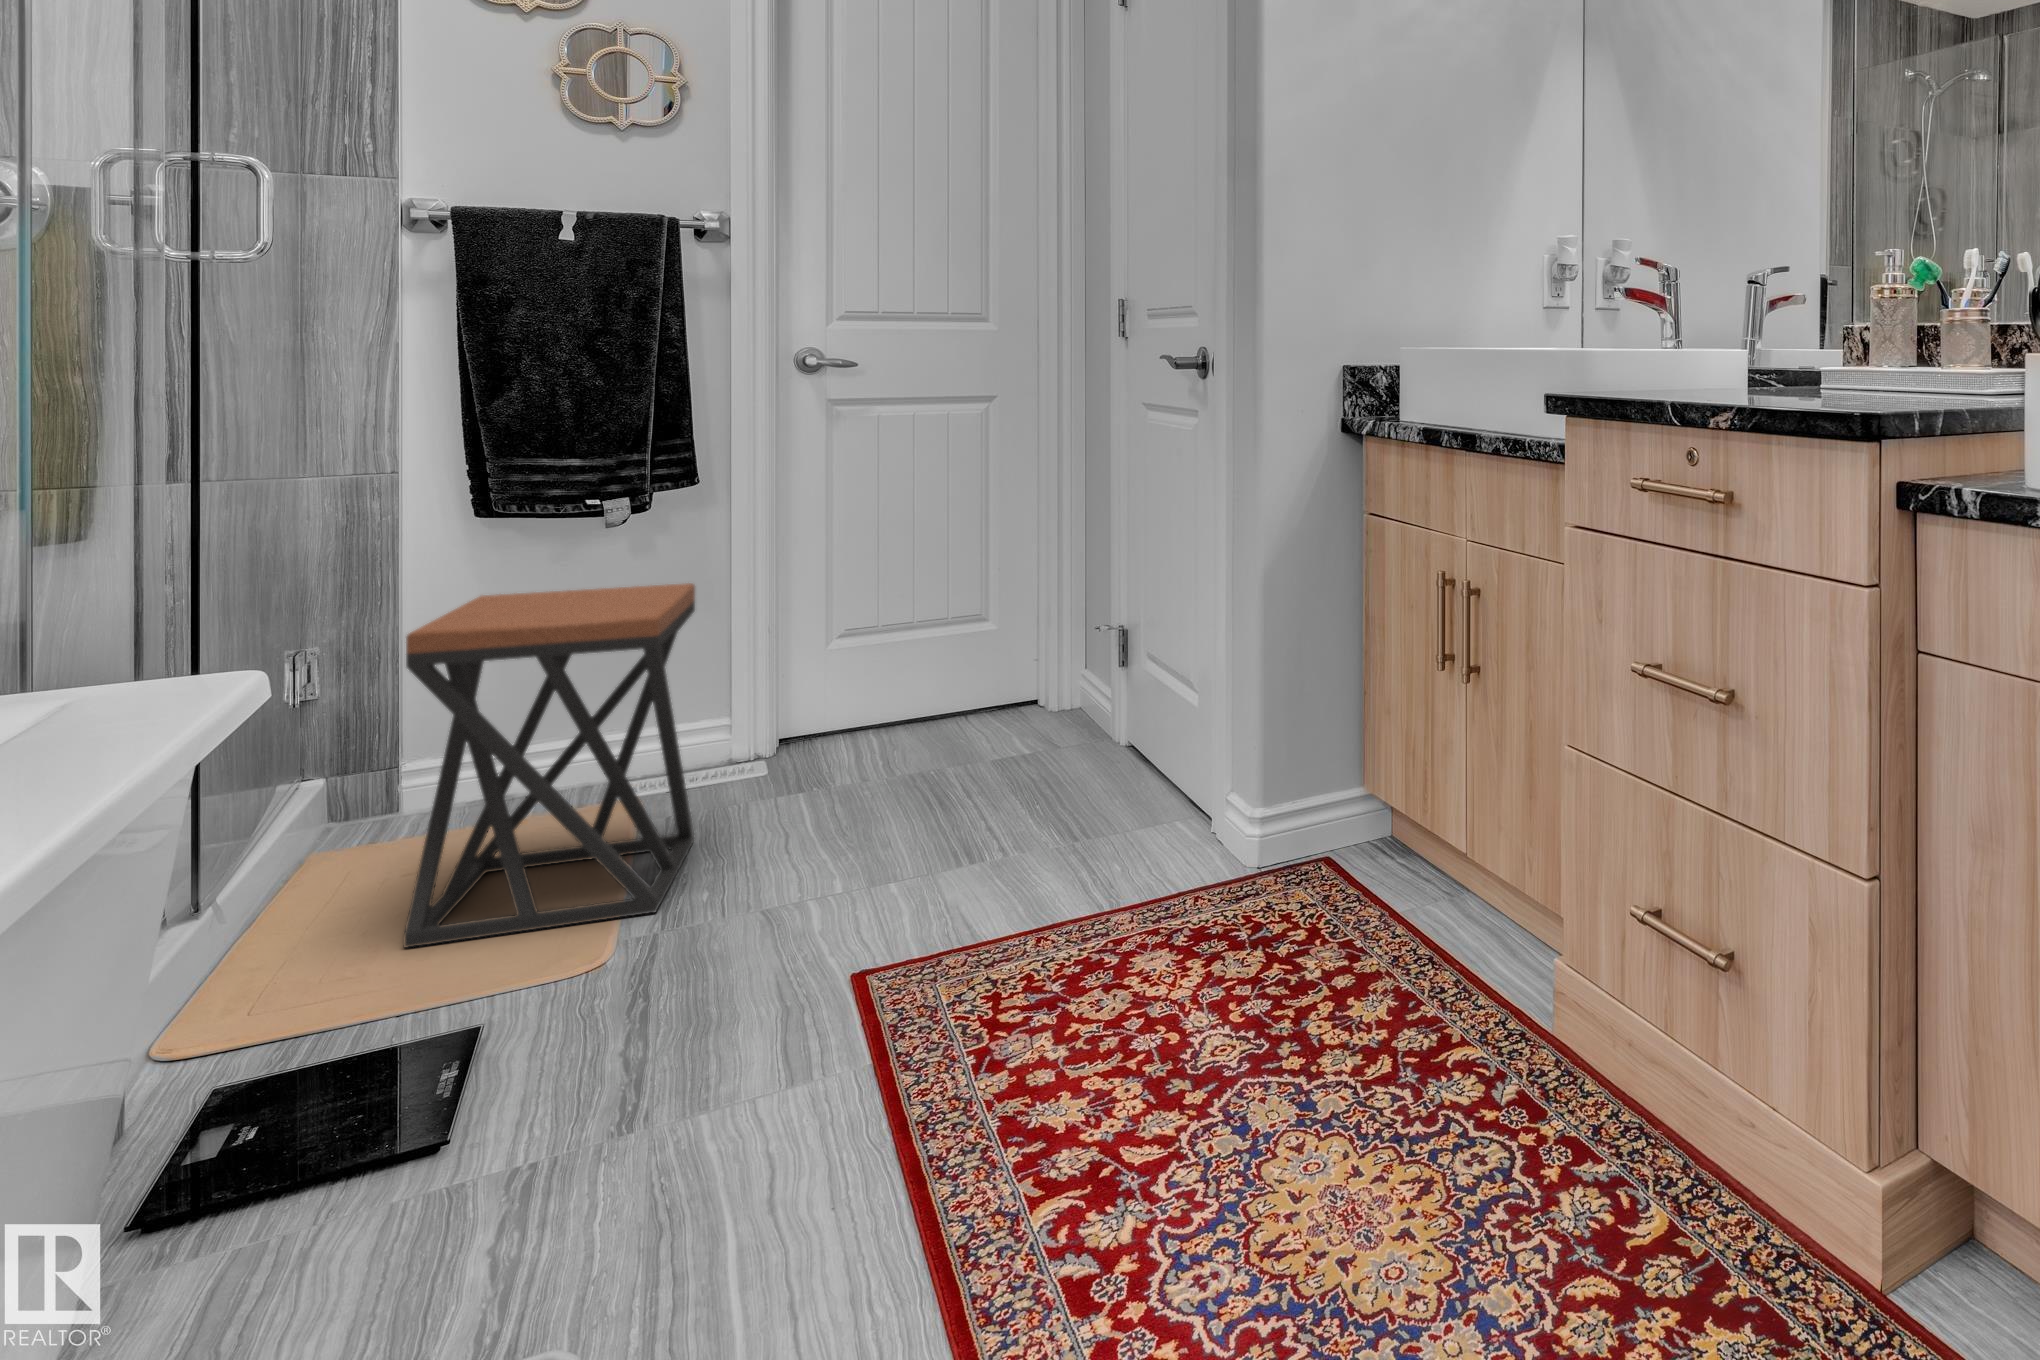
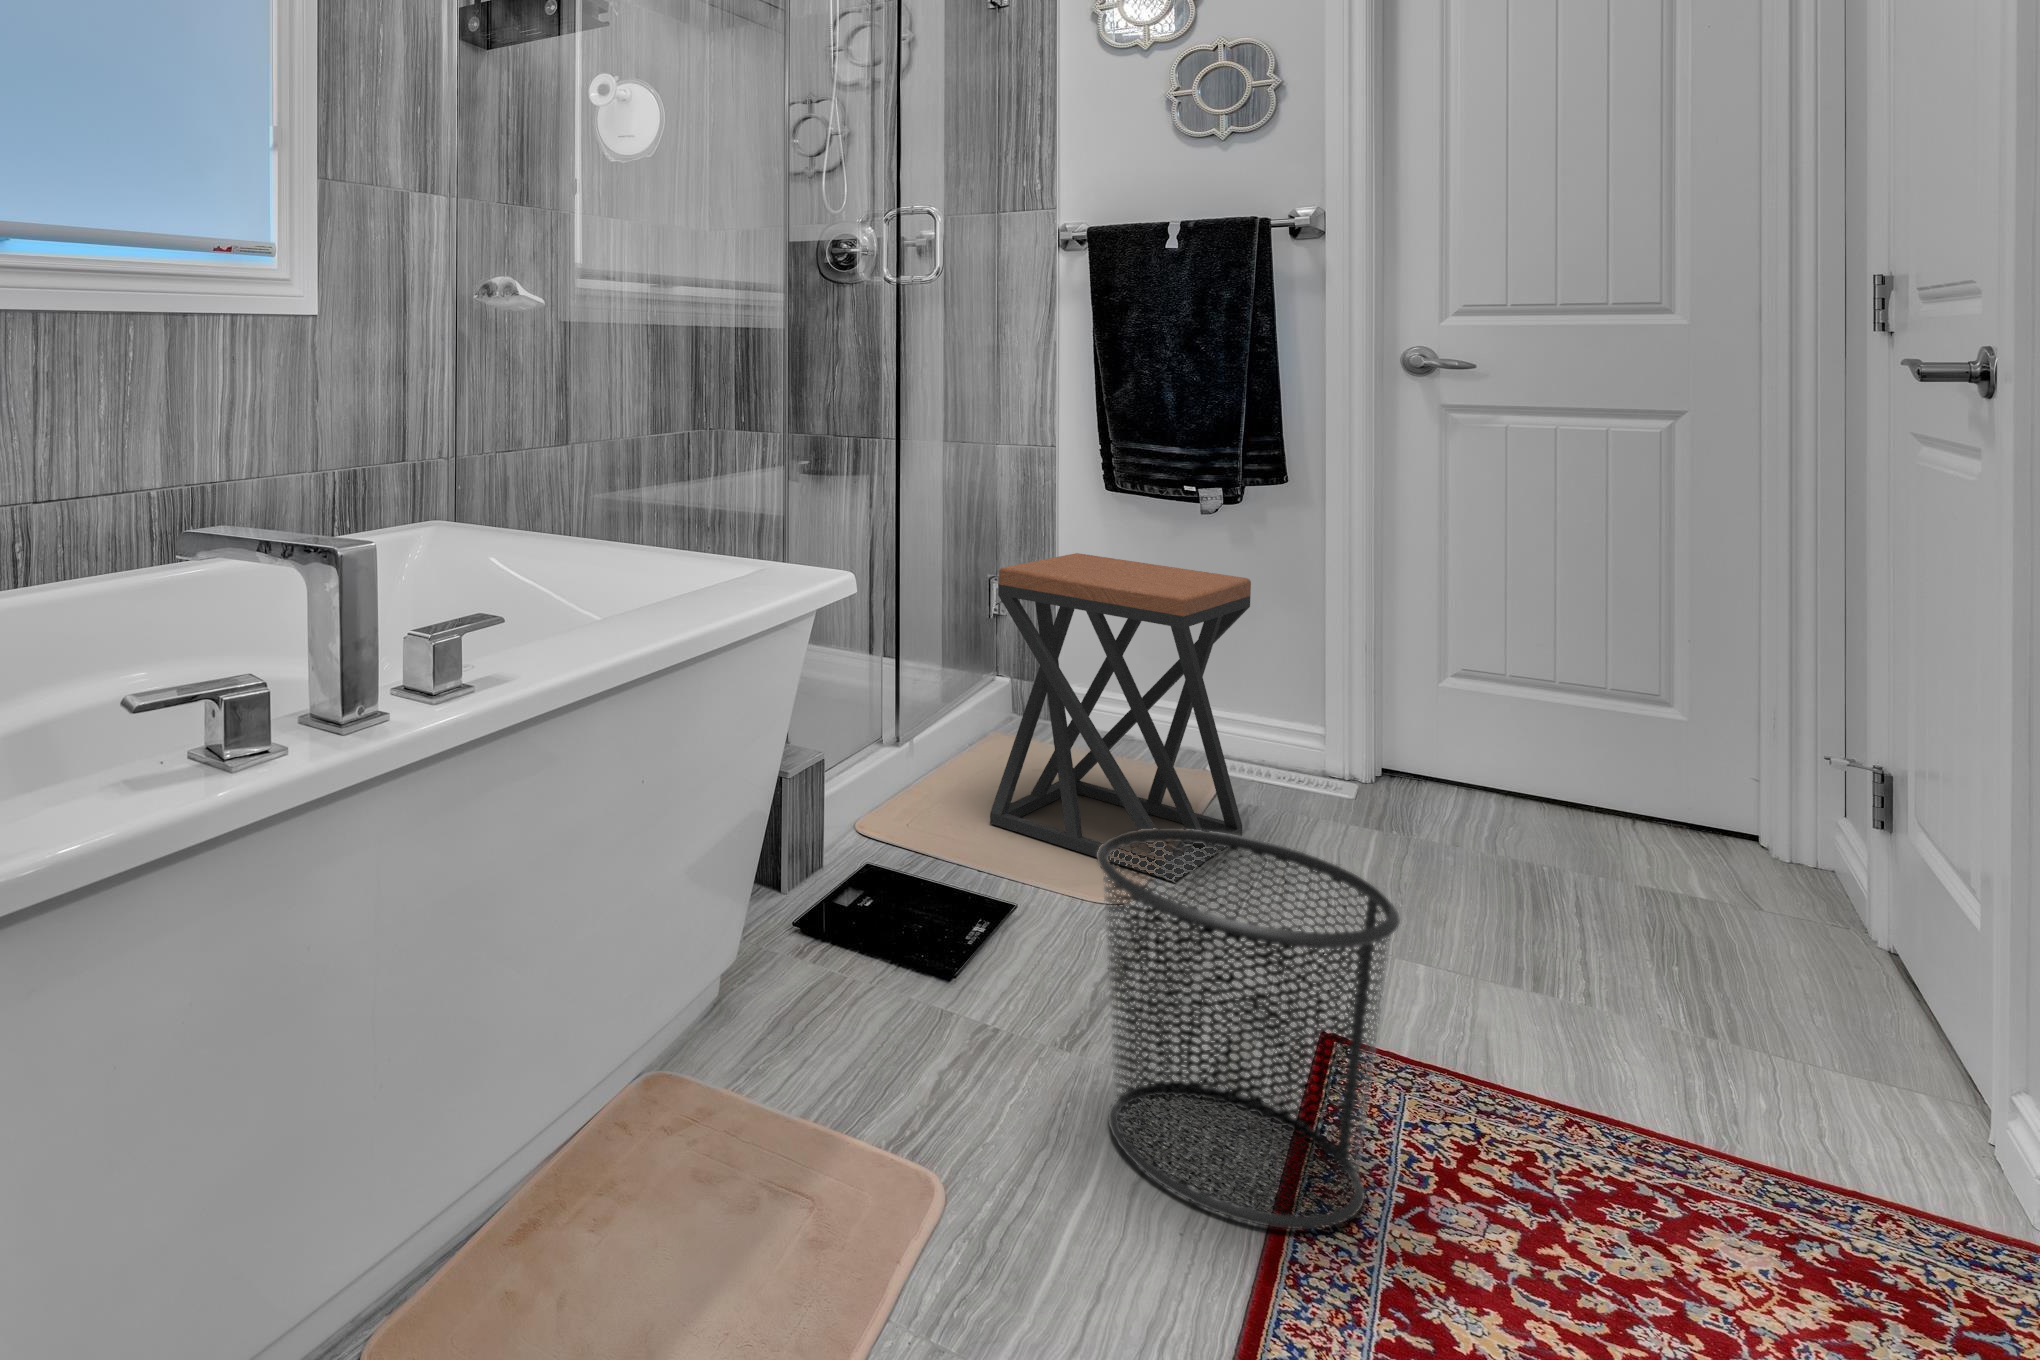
waste bin: none [704,813,976,1171] -> present [1097,828,1400,1229]

